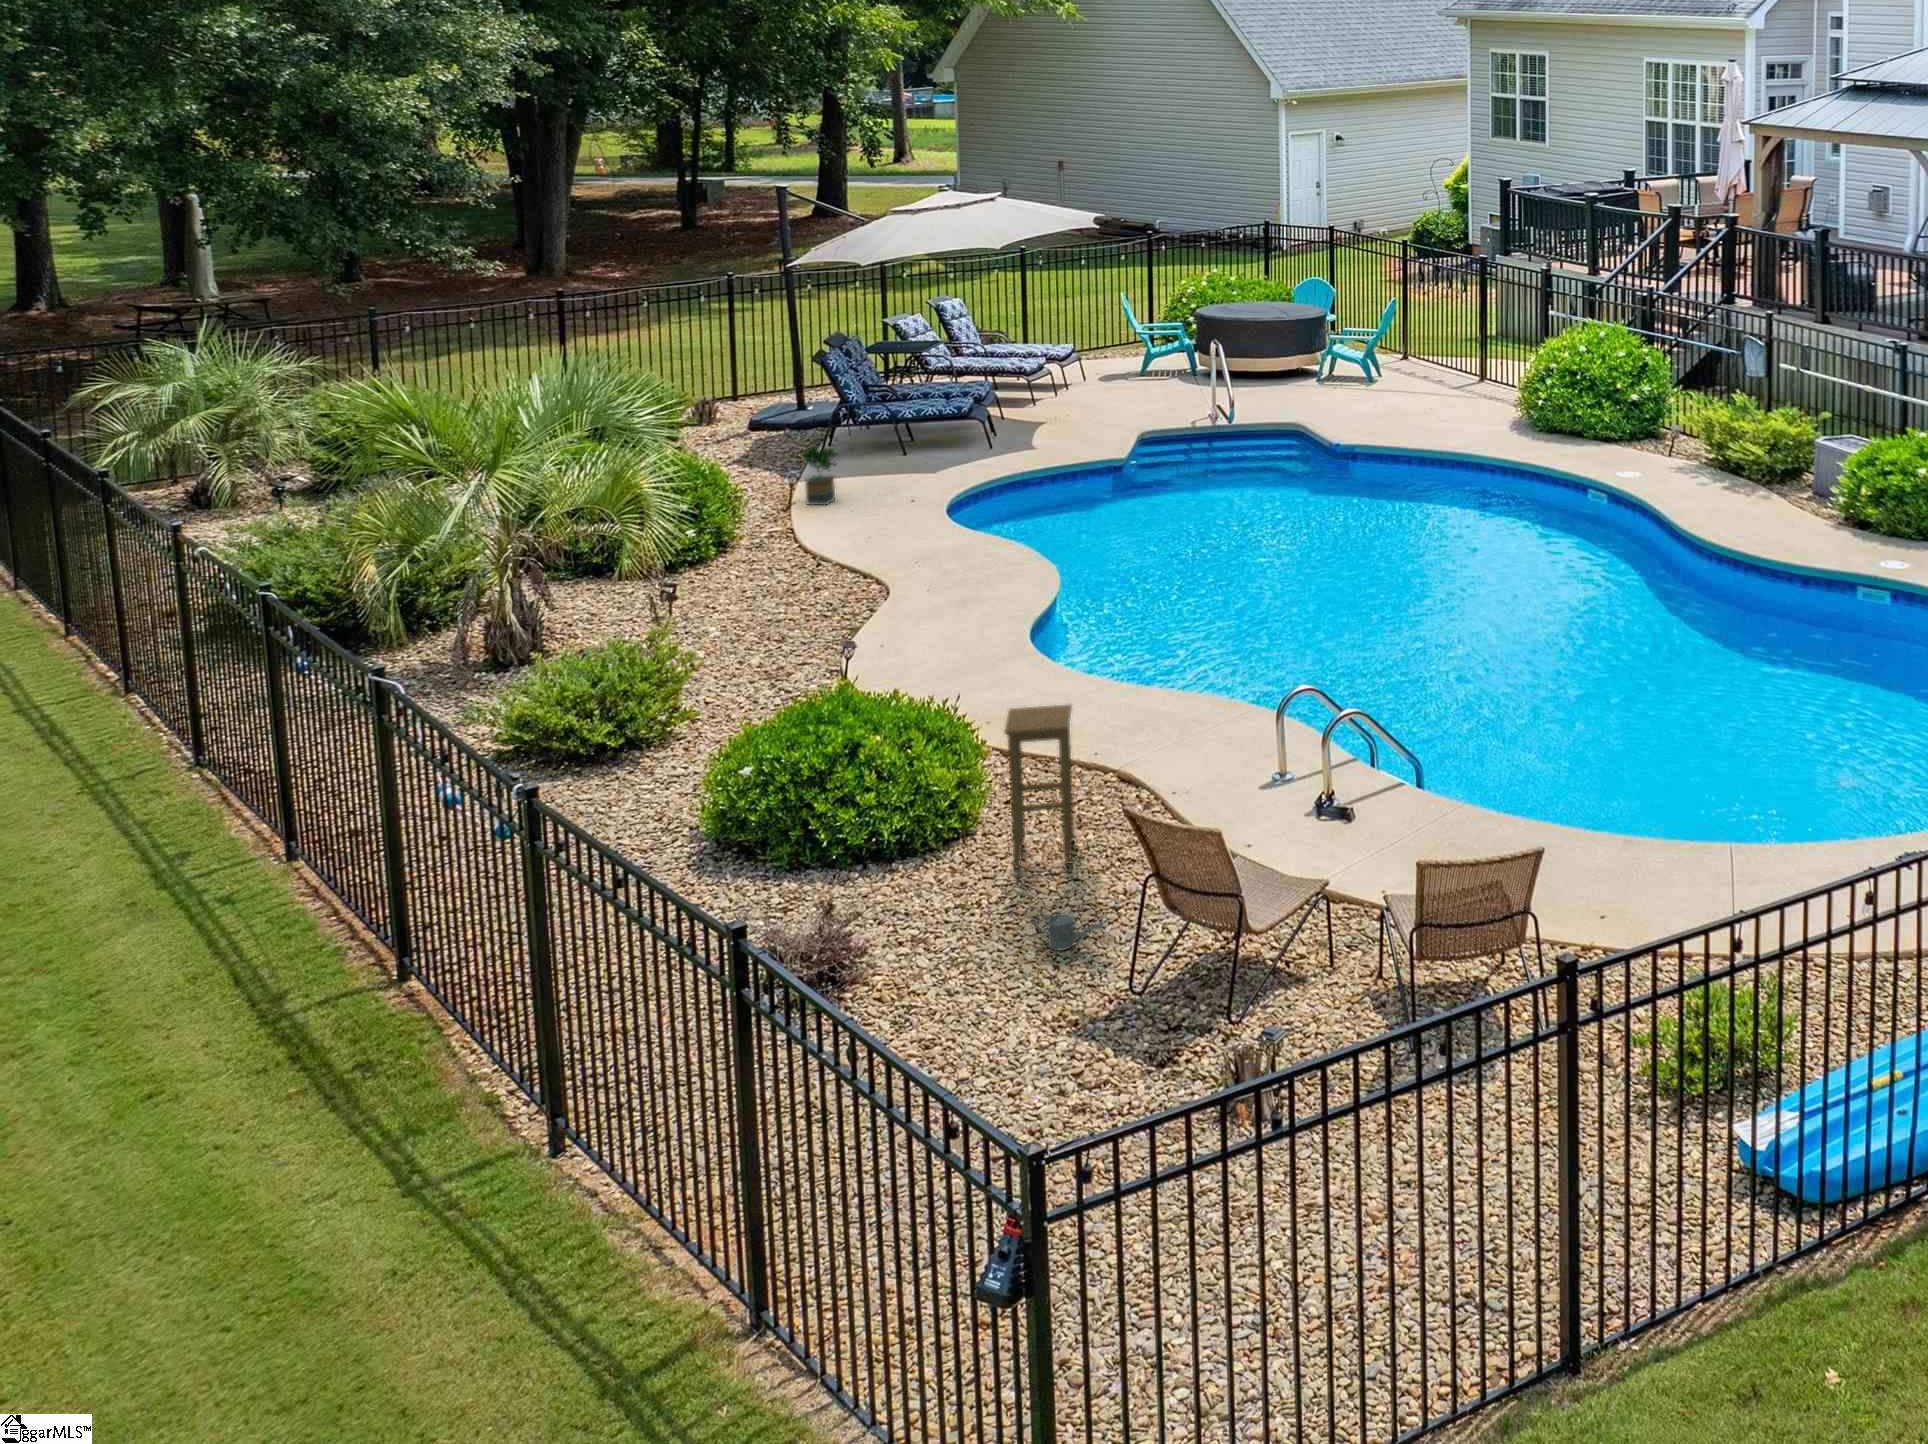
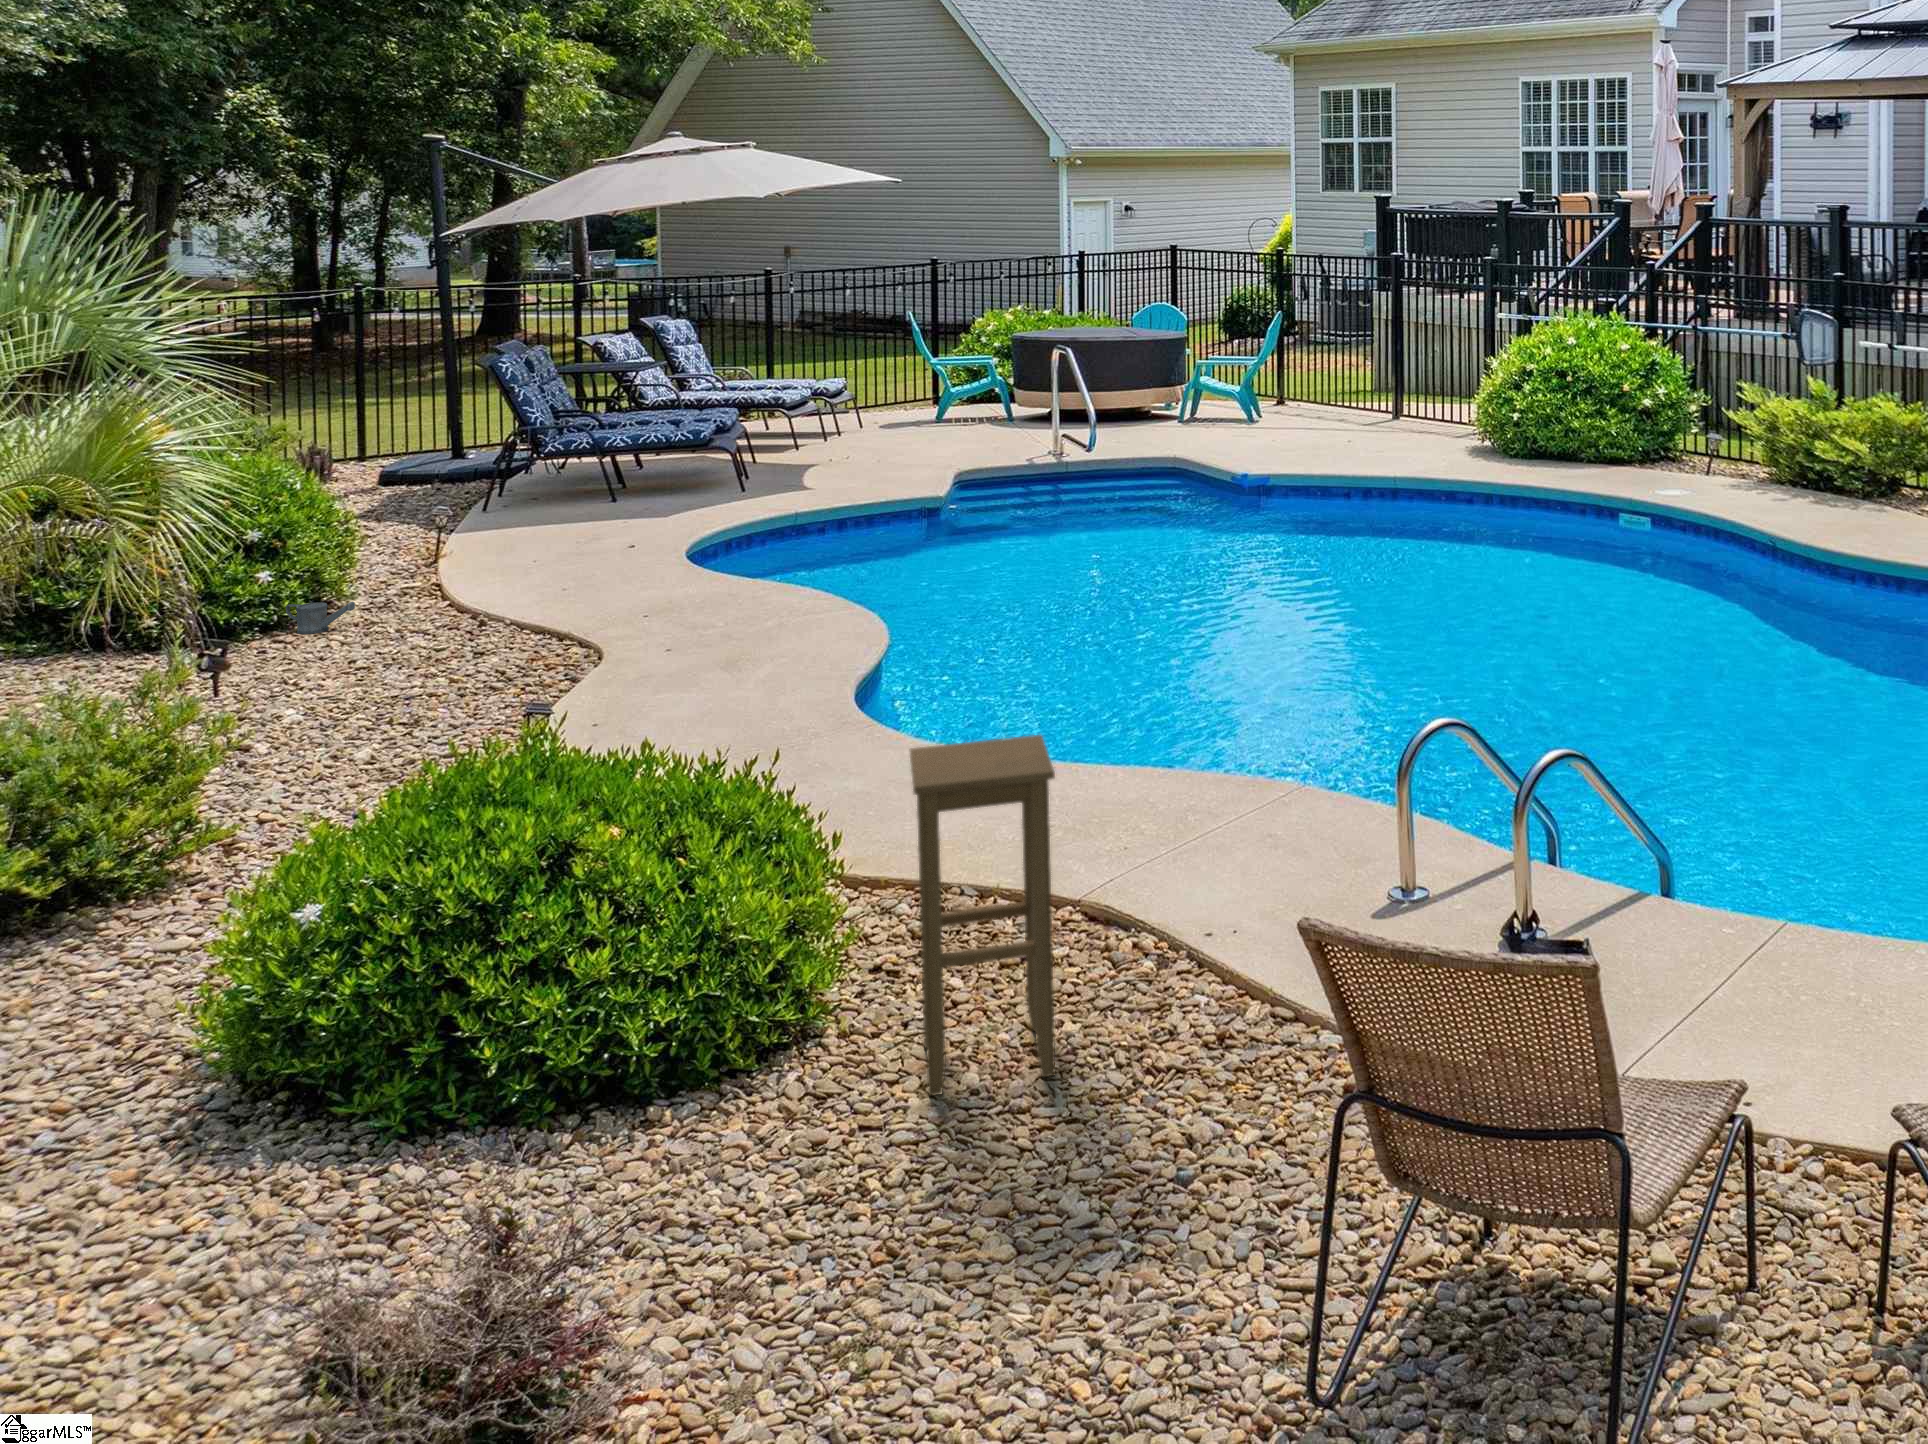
potted tree: present [803,447,839,505] -> none [448,477,512,566]
watering can: present [1035,913,1104,951] -> present [286,602,355,634]

